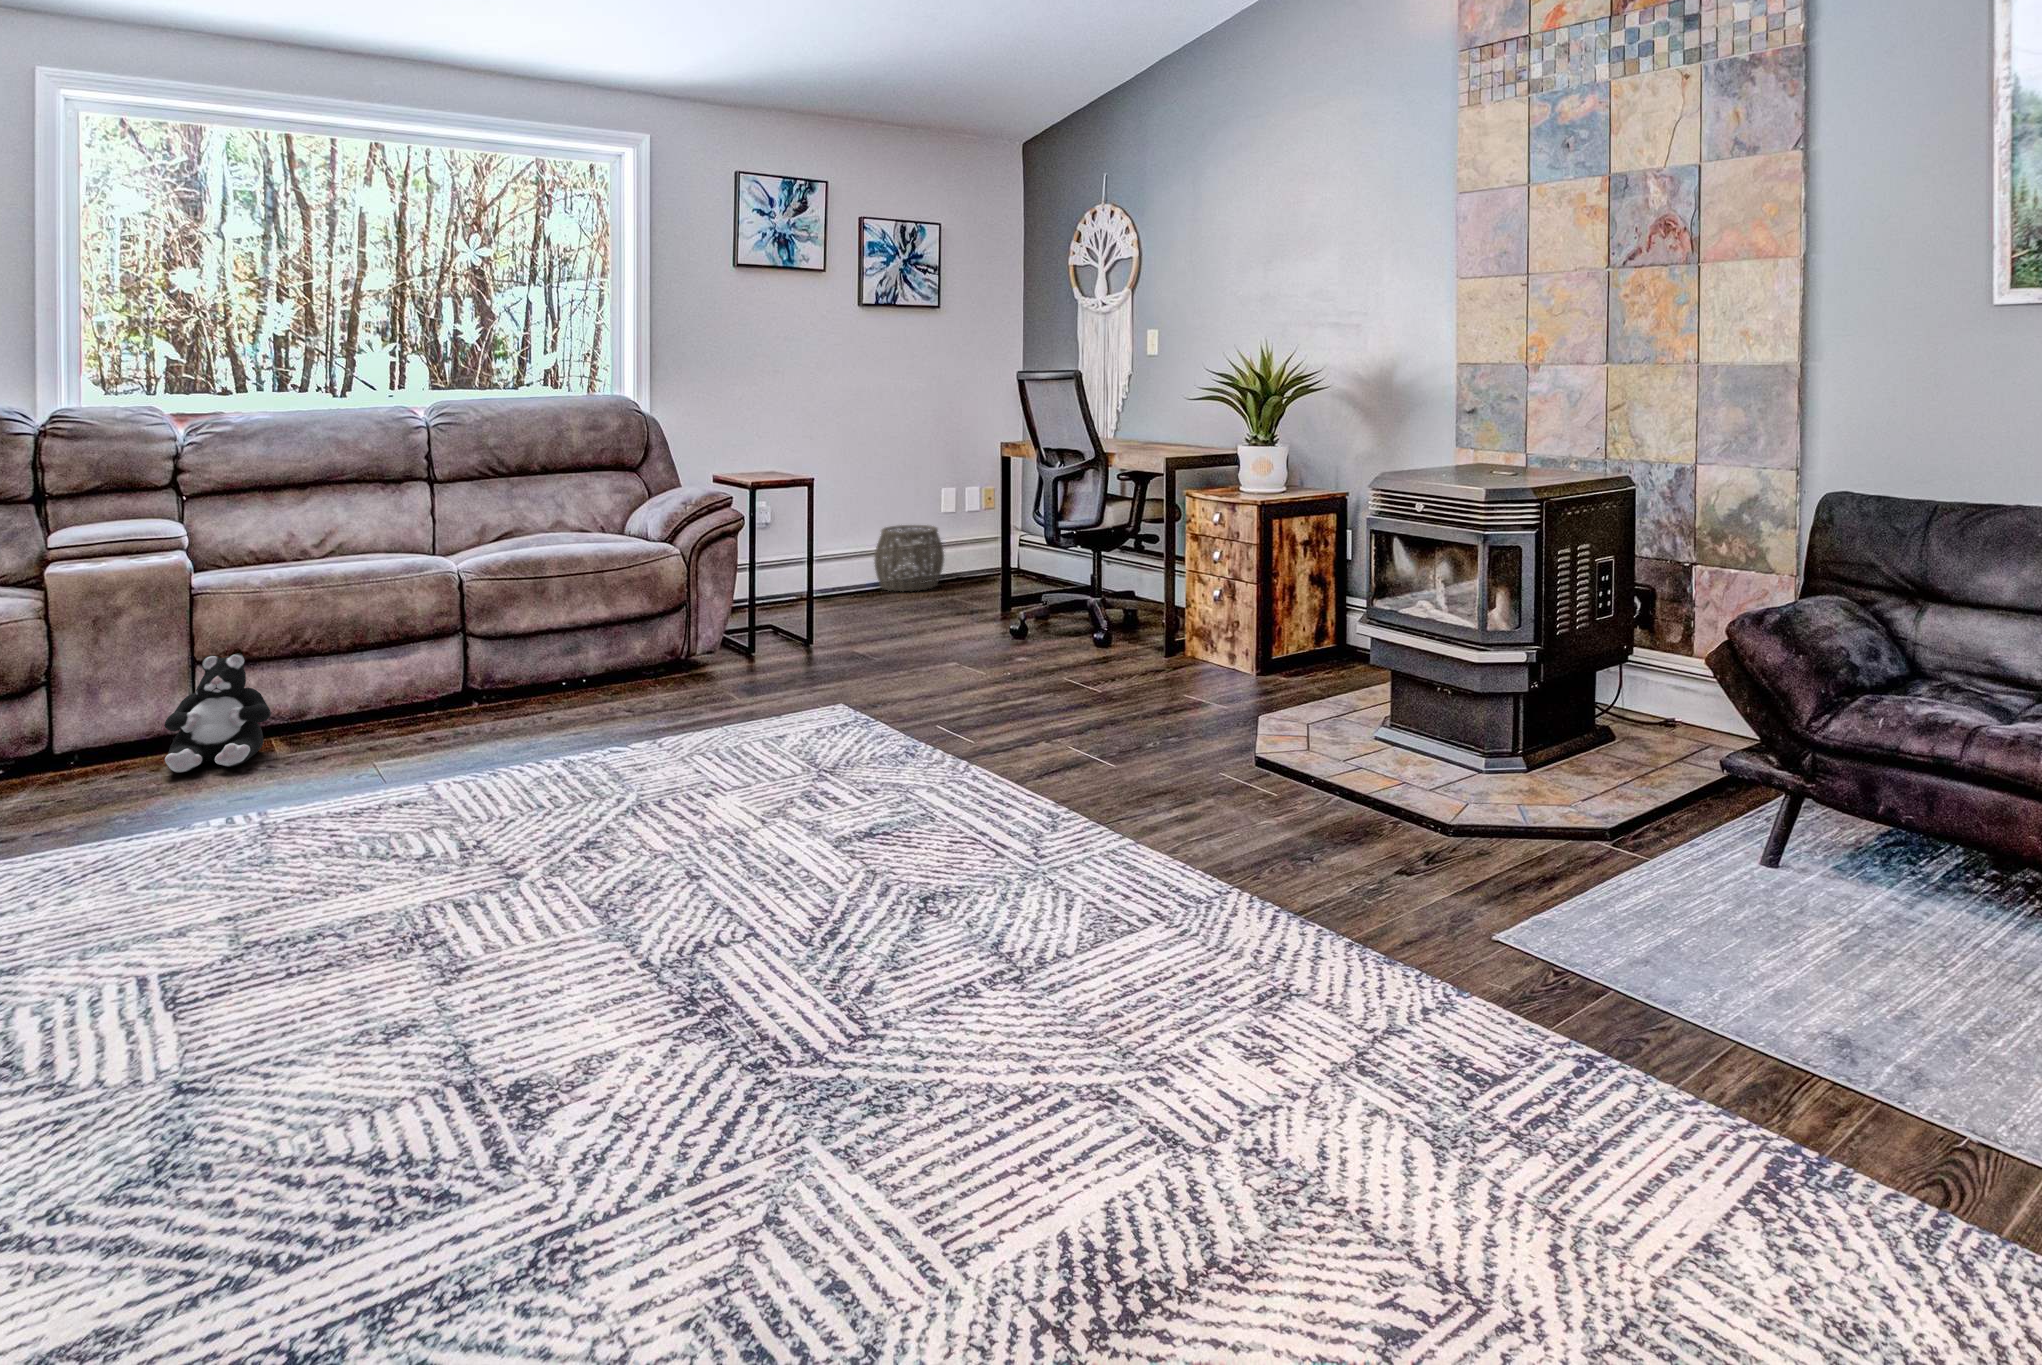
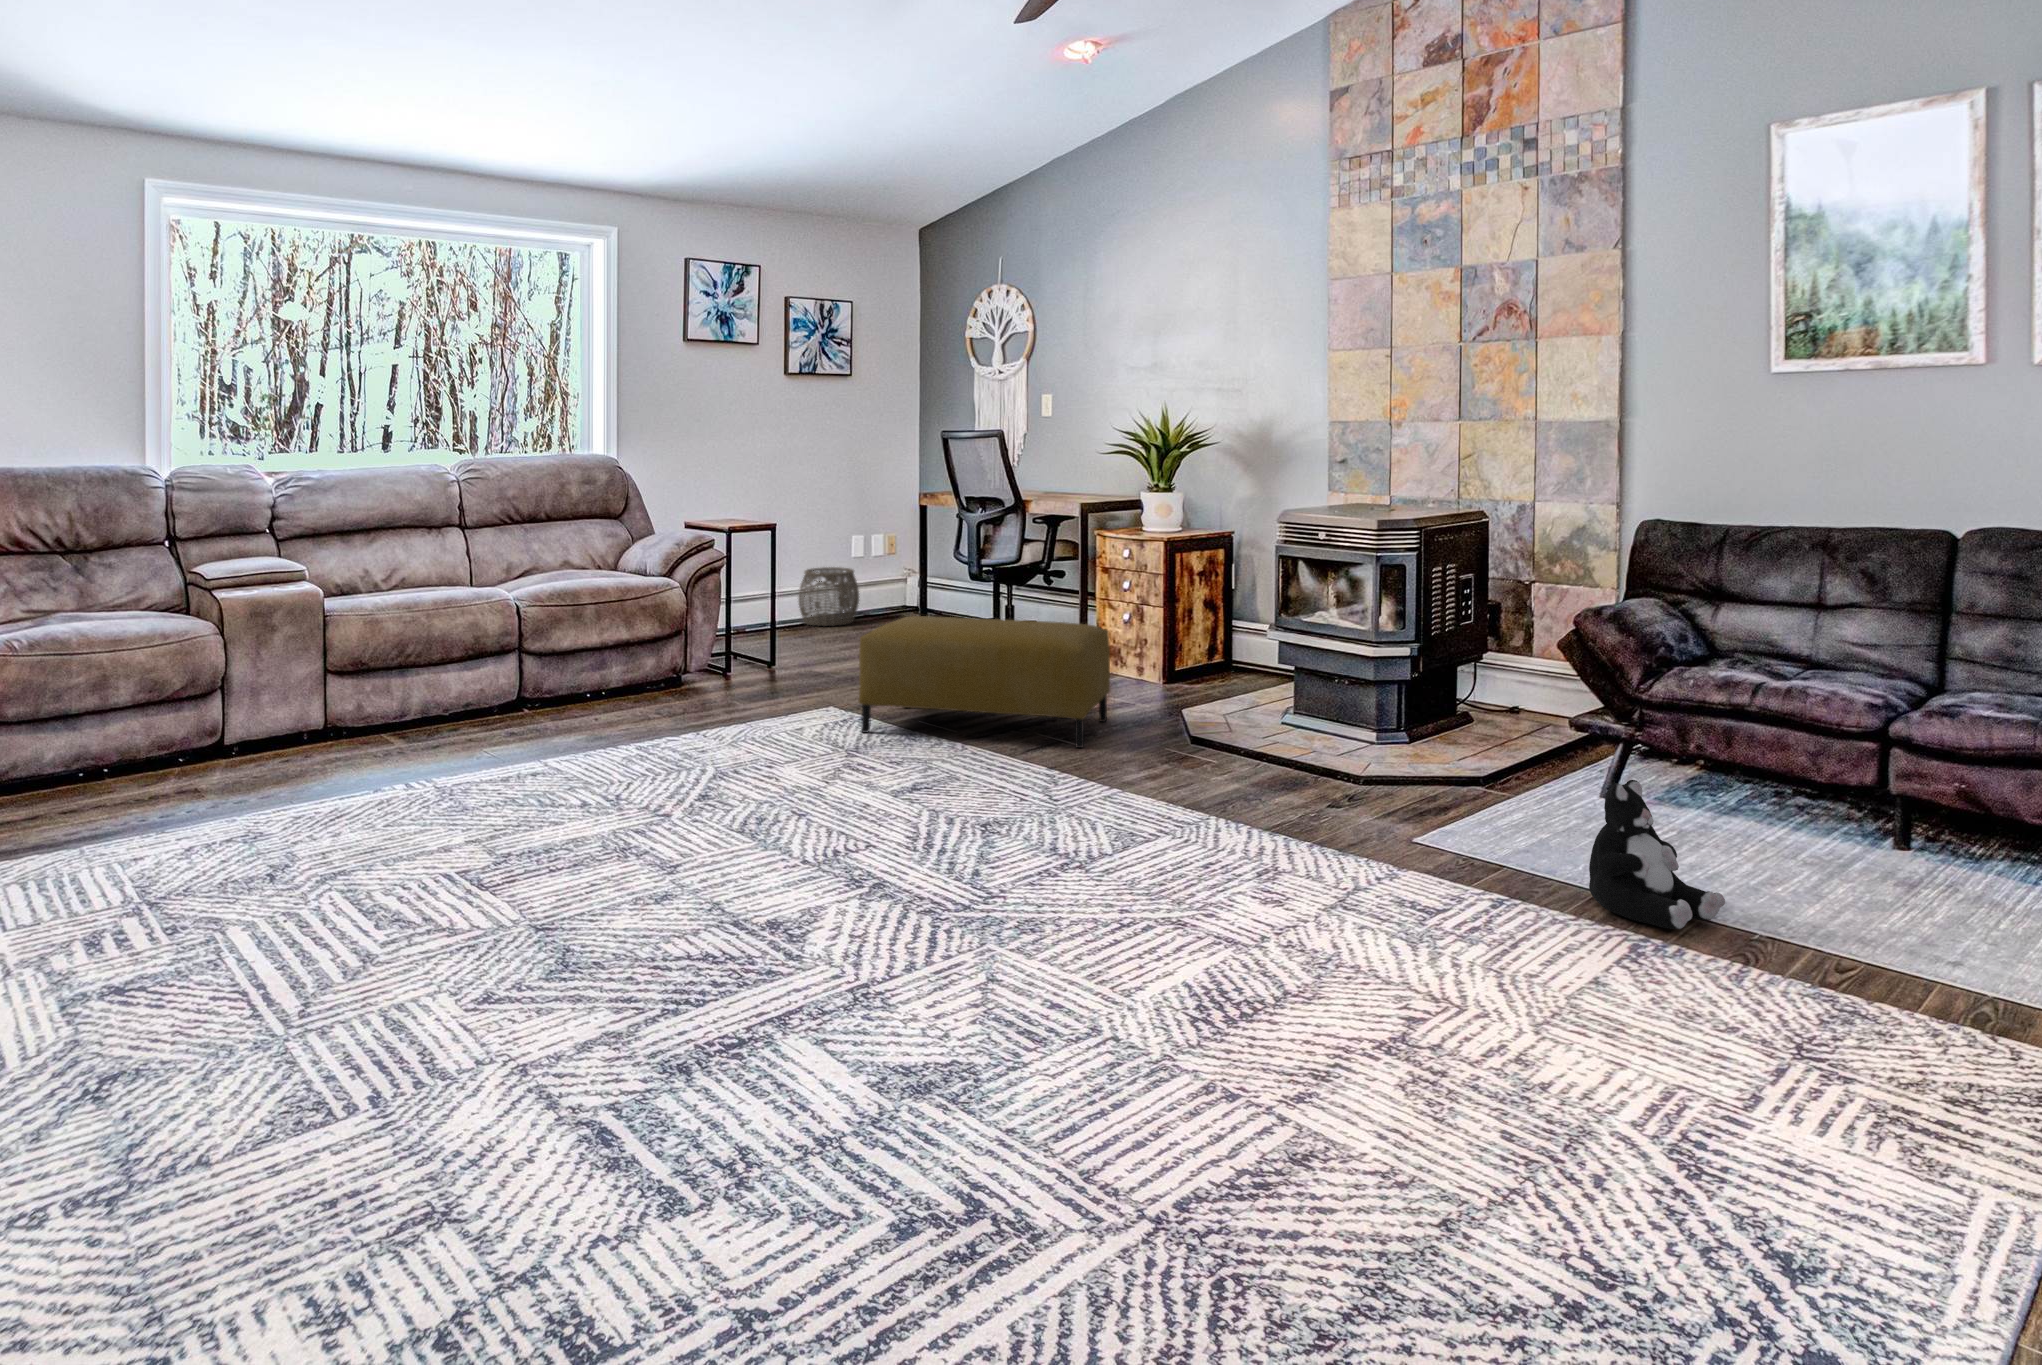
ottoman: none [849,598,1166,771] -> present [859,616,1110,748]
plush toy: present [164,653,271,773] -> present [1589,780,1725,929]

